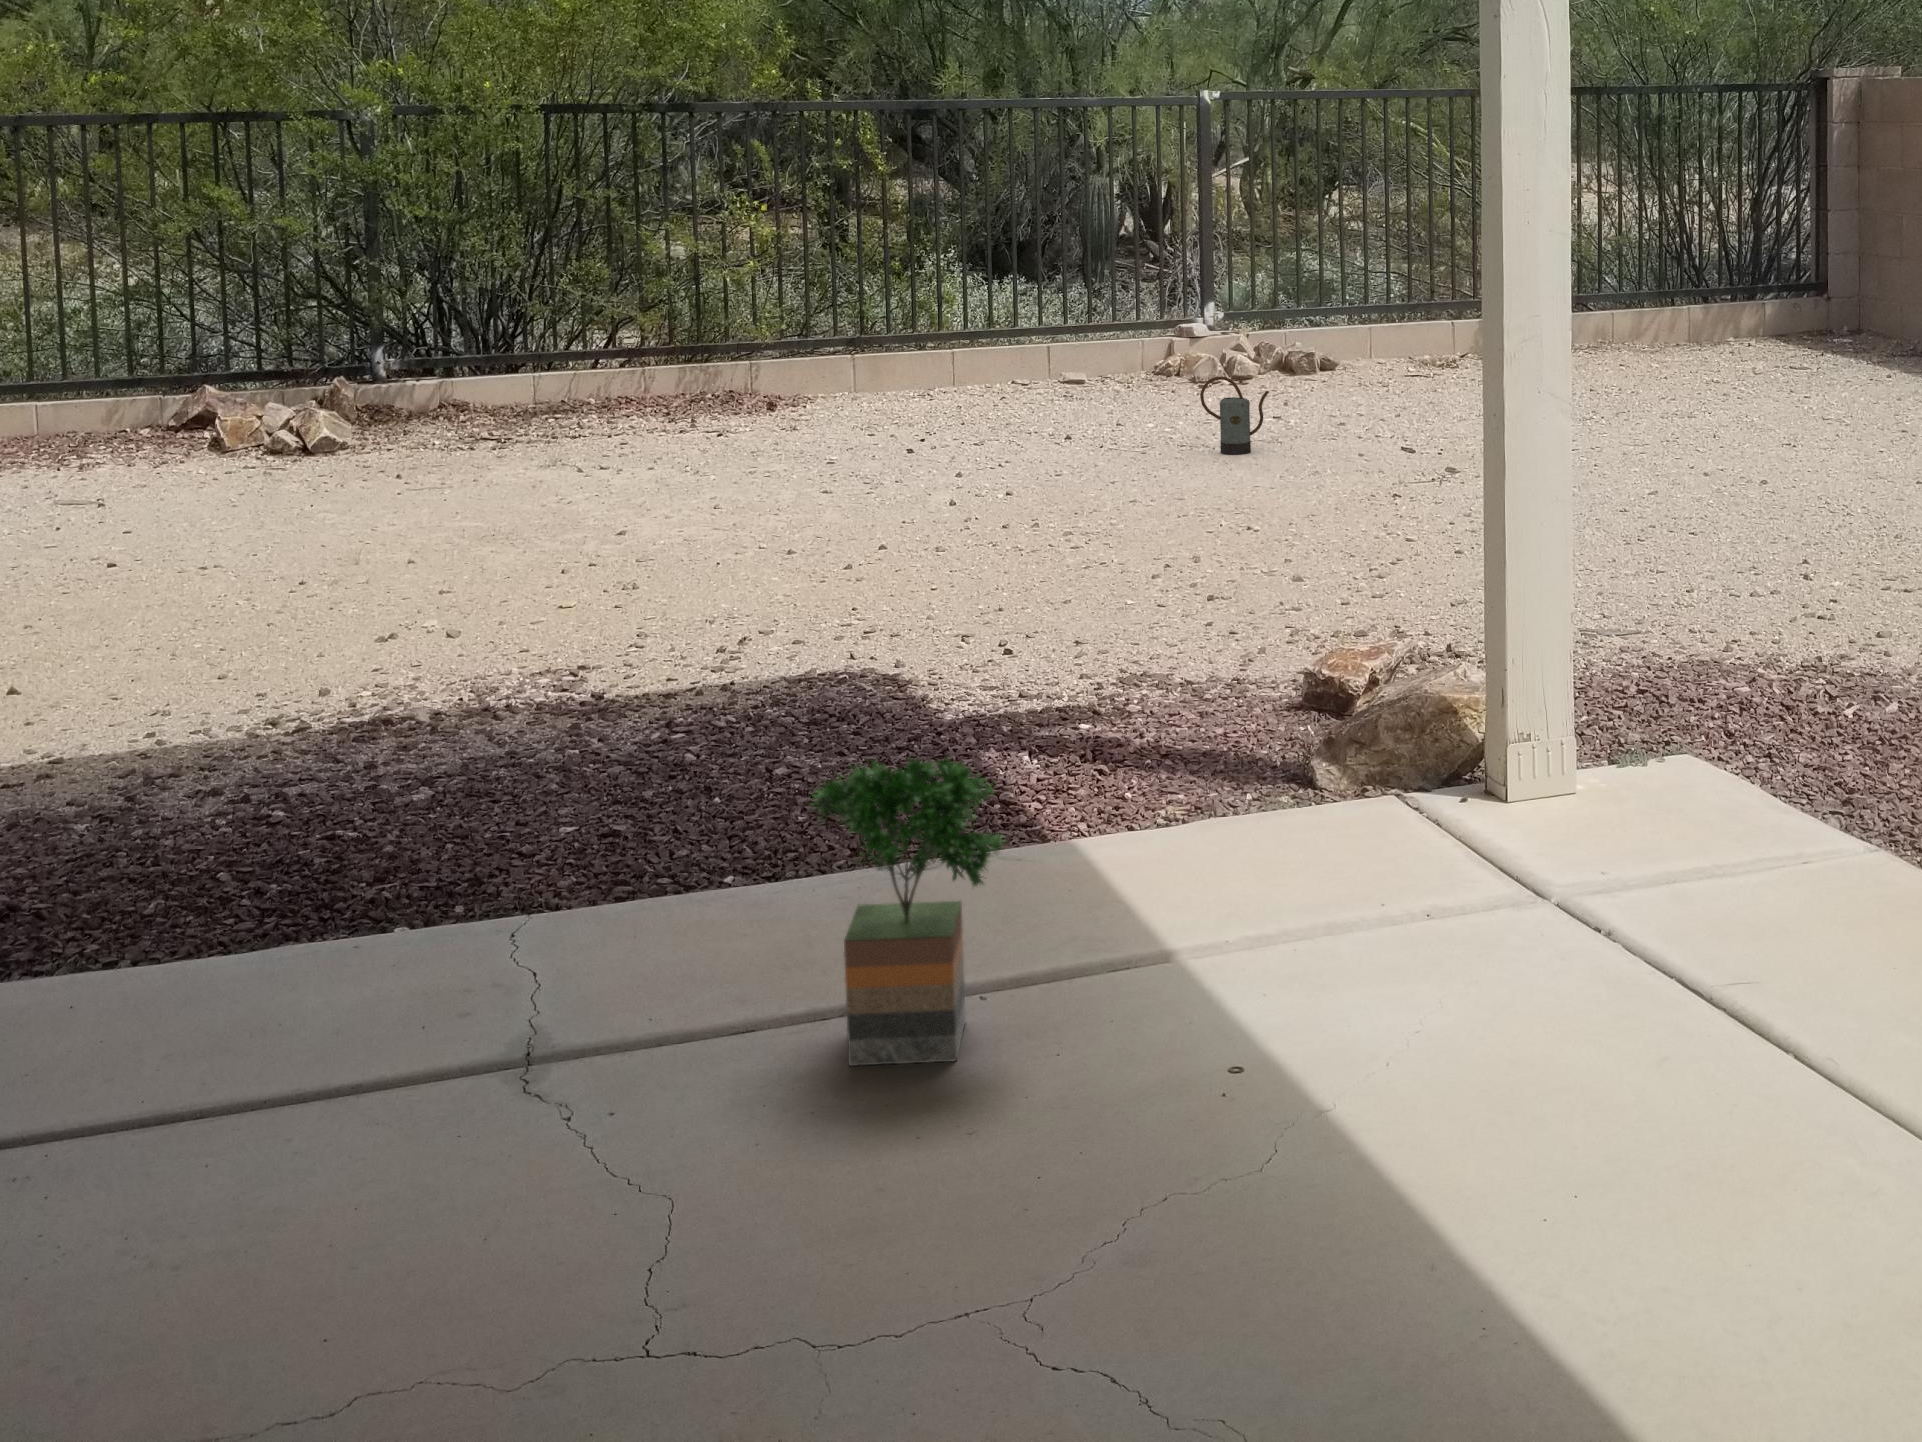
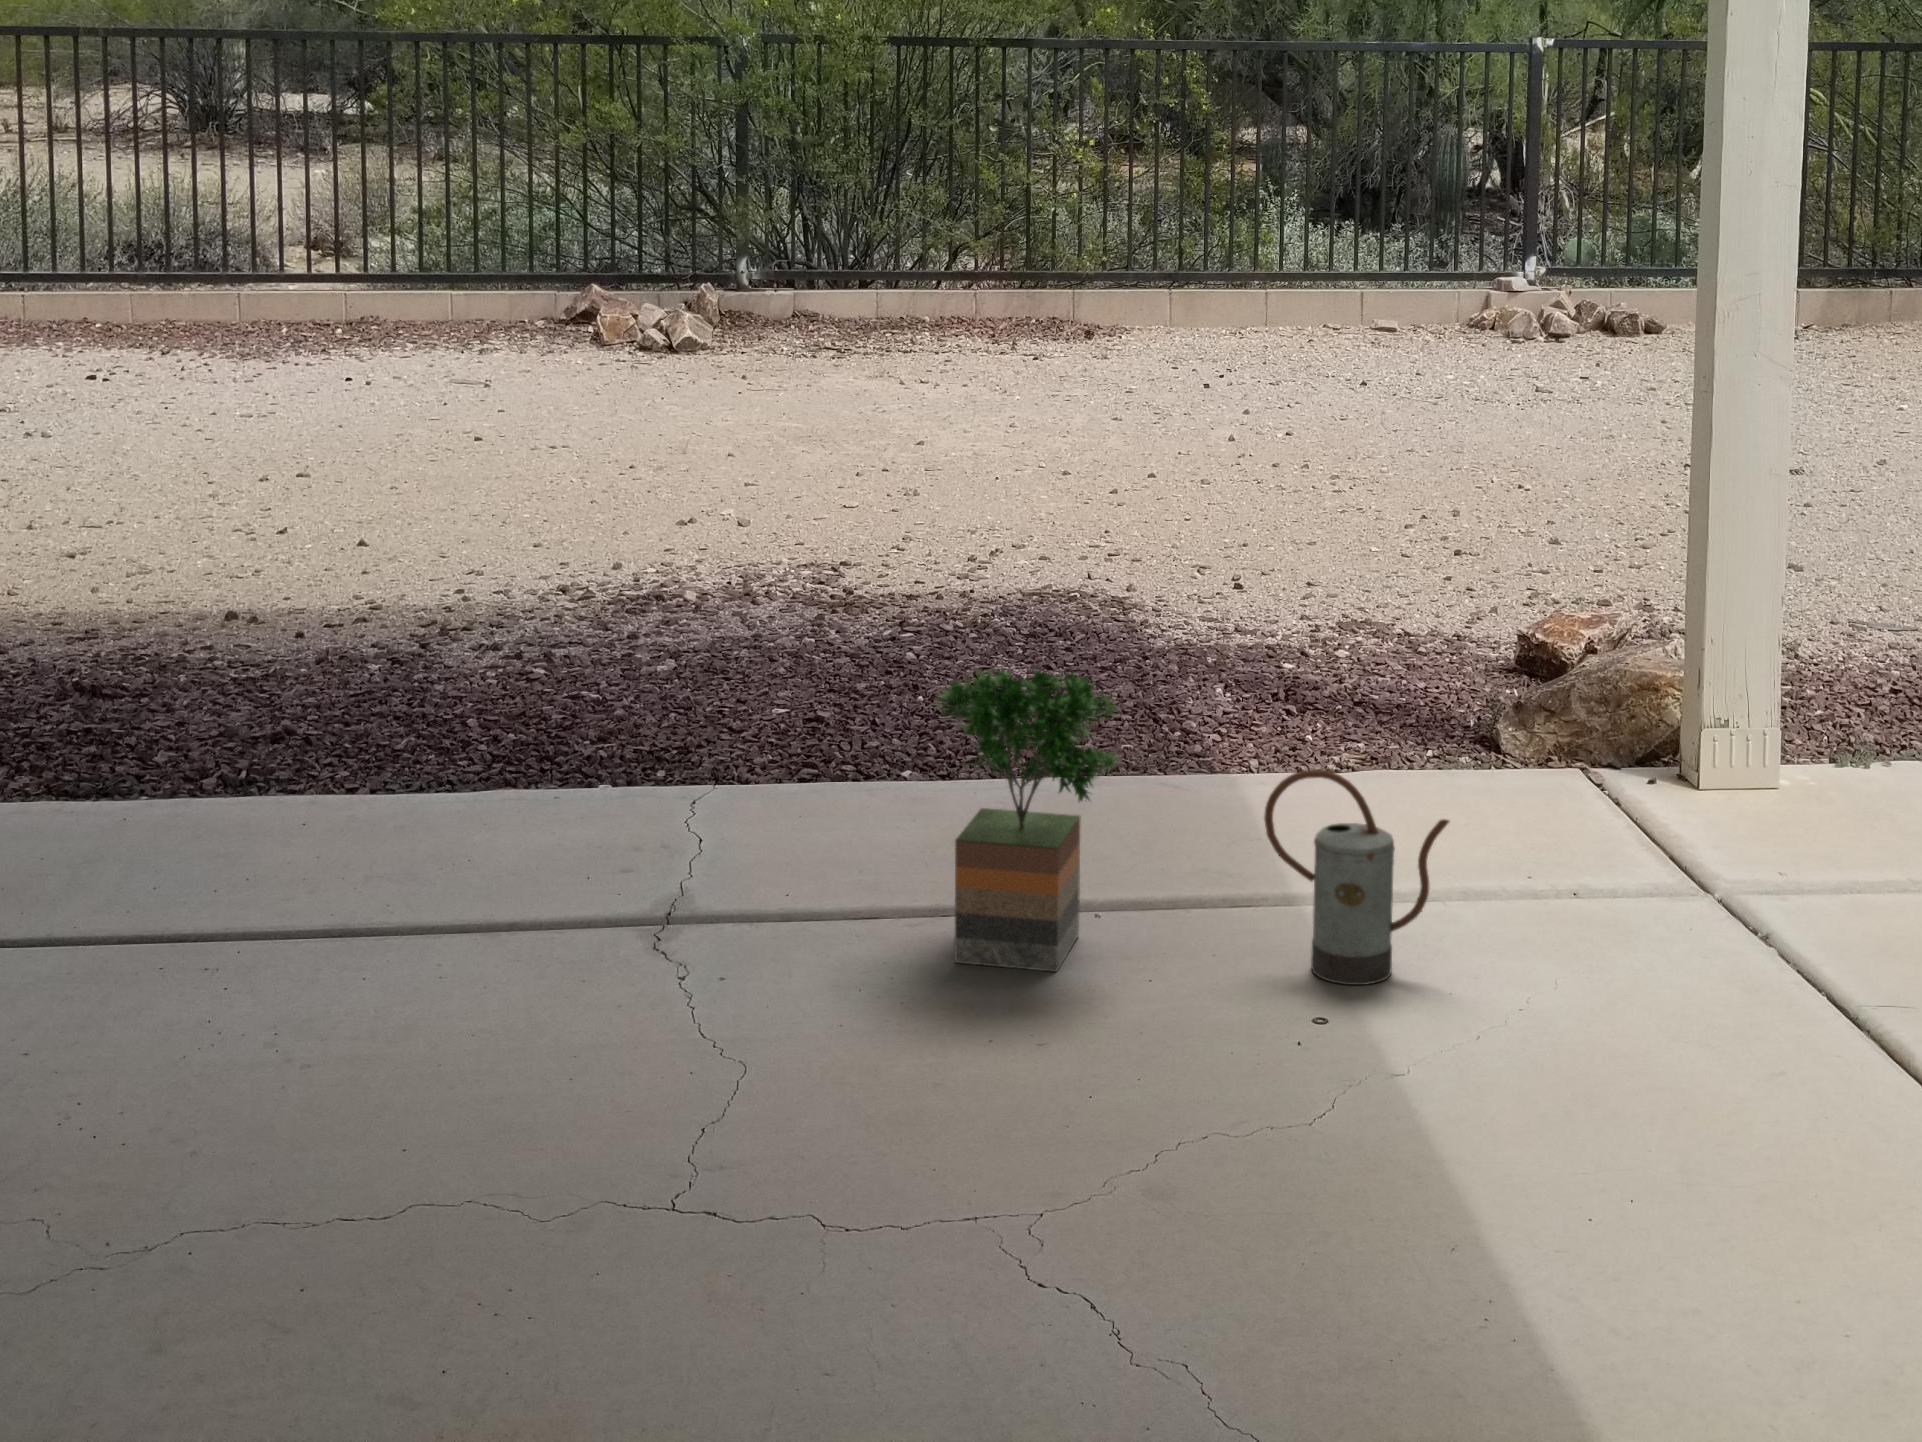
watering can: present [1200,376,1269,454] -> present [1264,770,1449,985]

